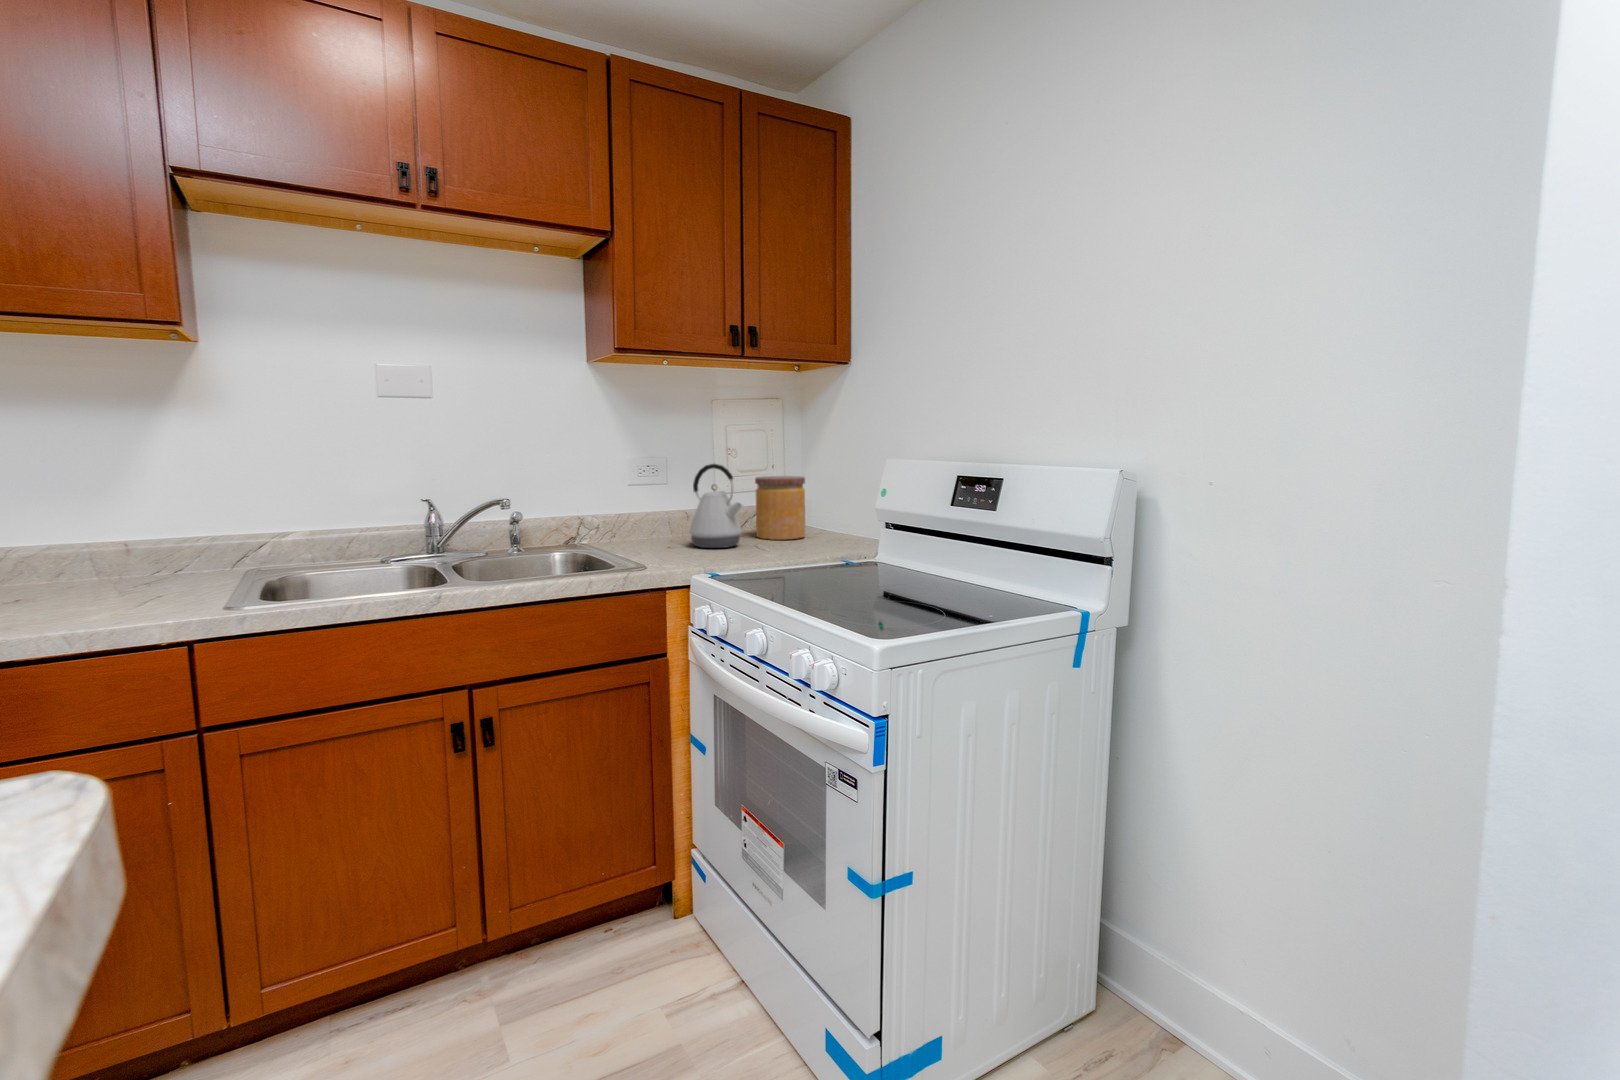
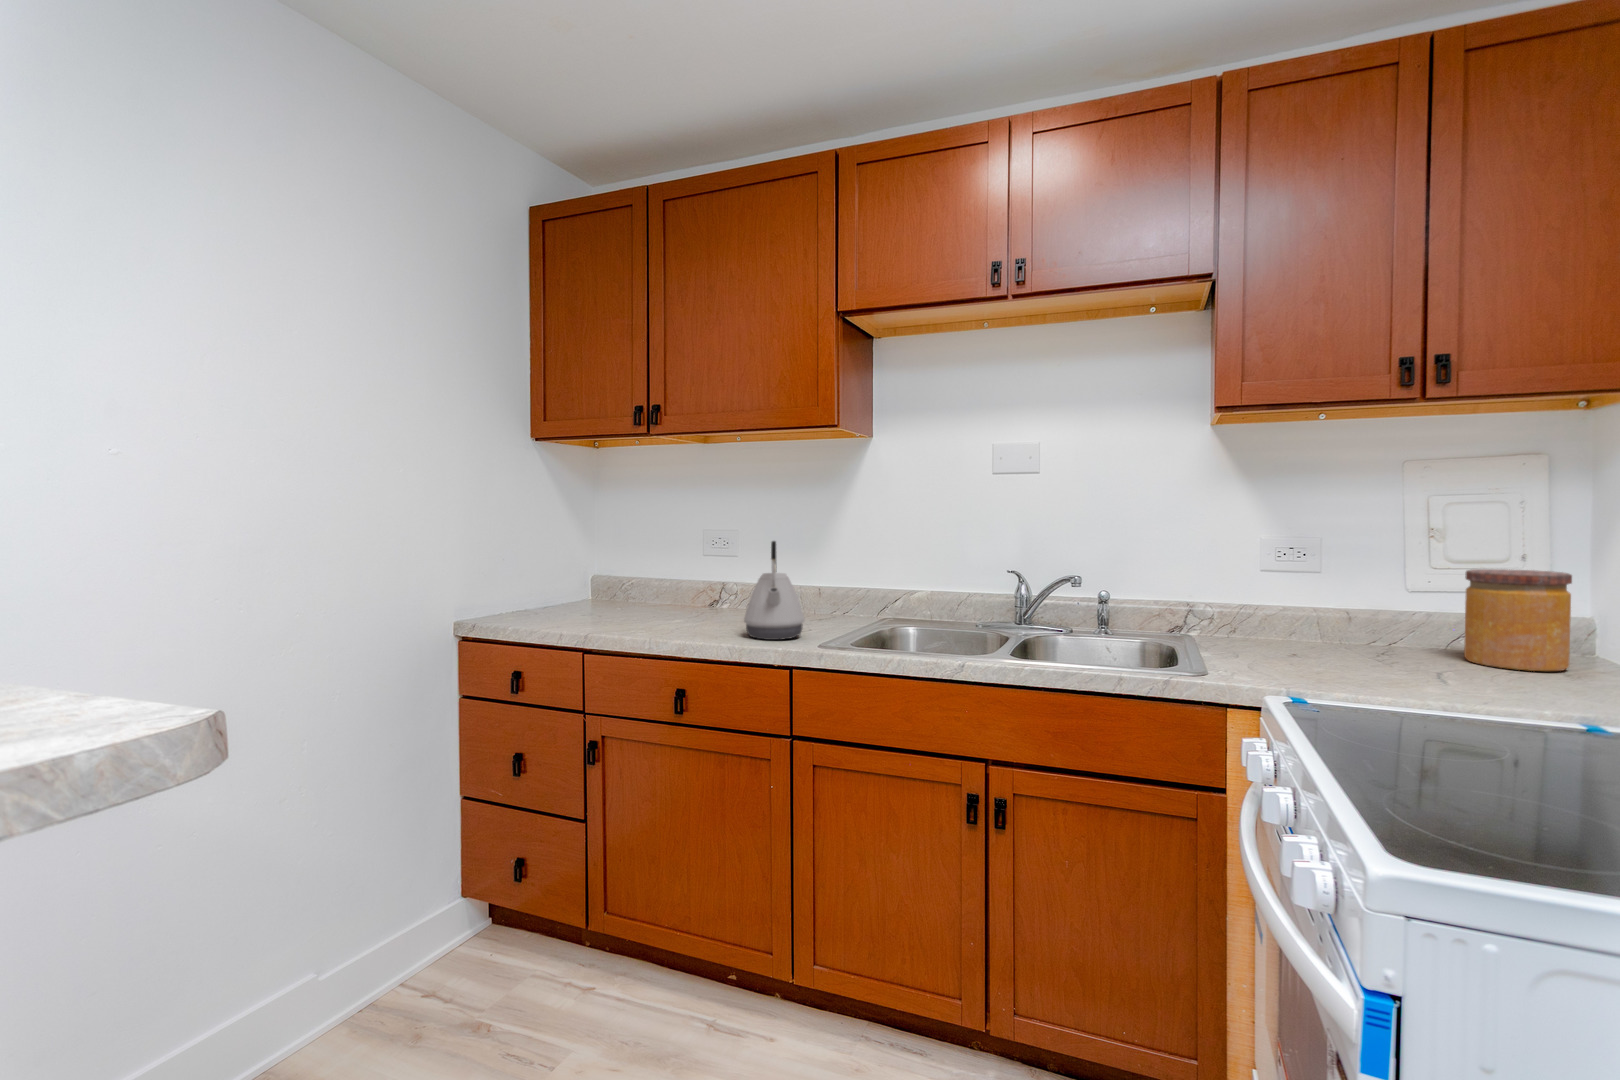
kettle: present [689,464,742,548] -> present [744,541,805,640]

